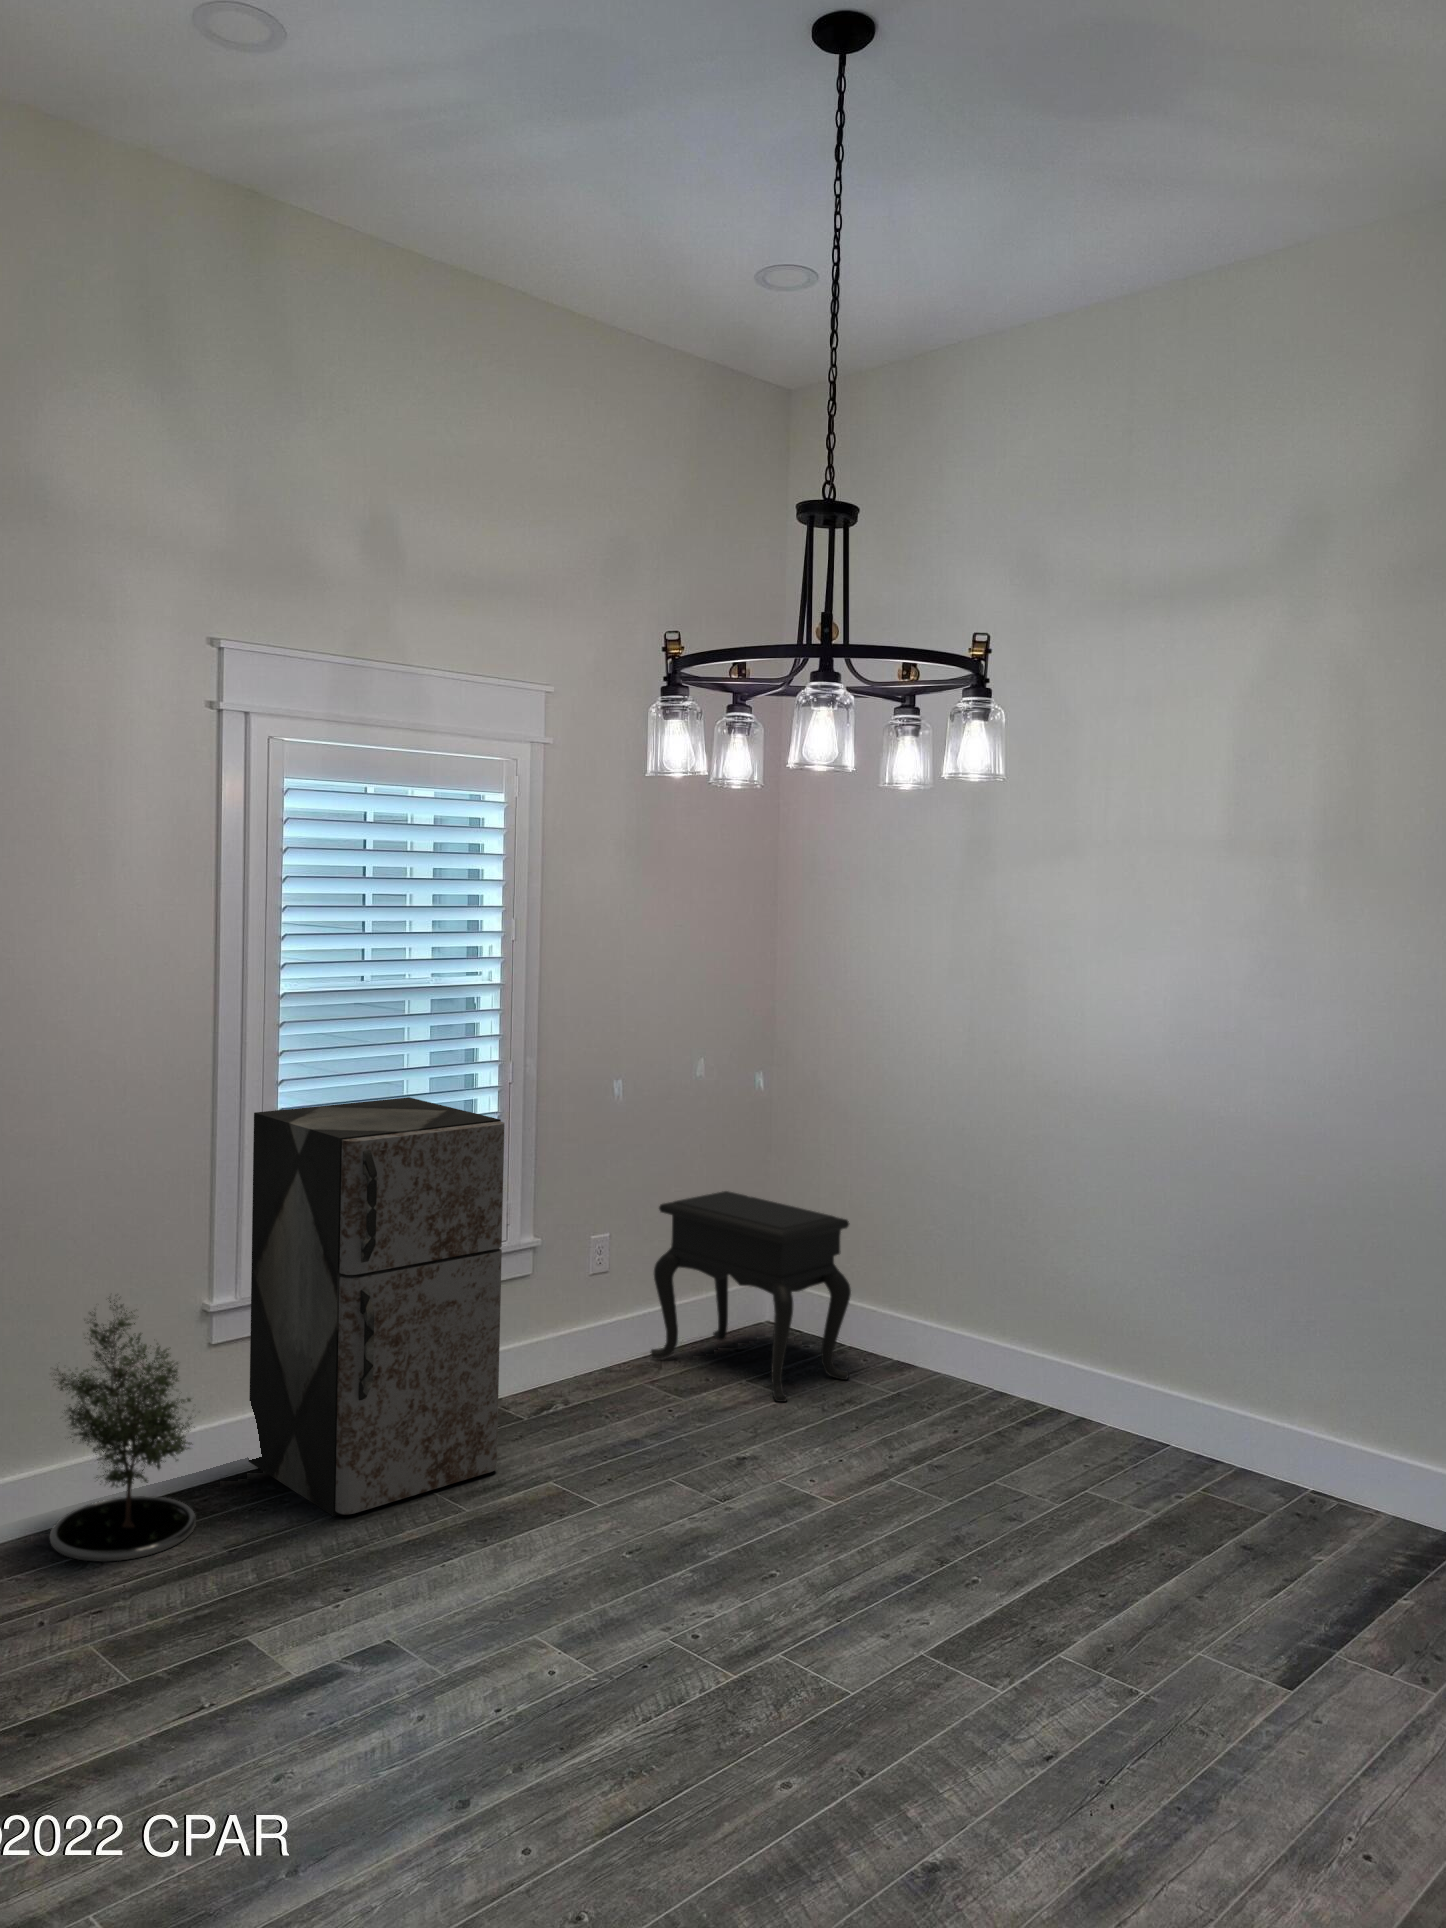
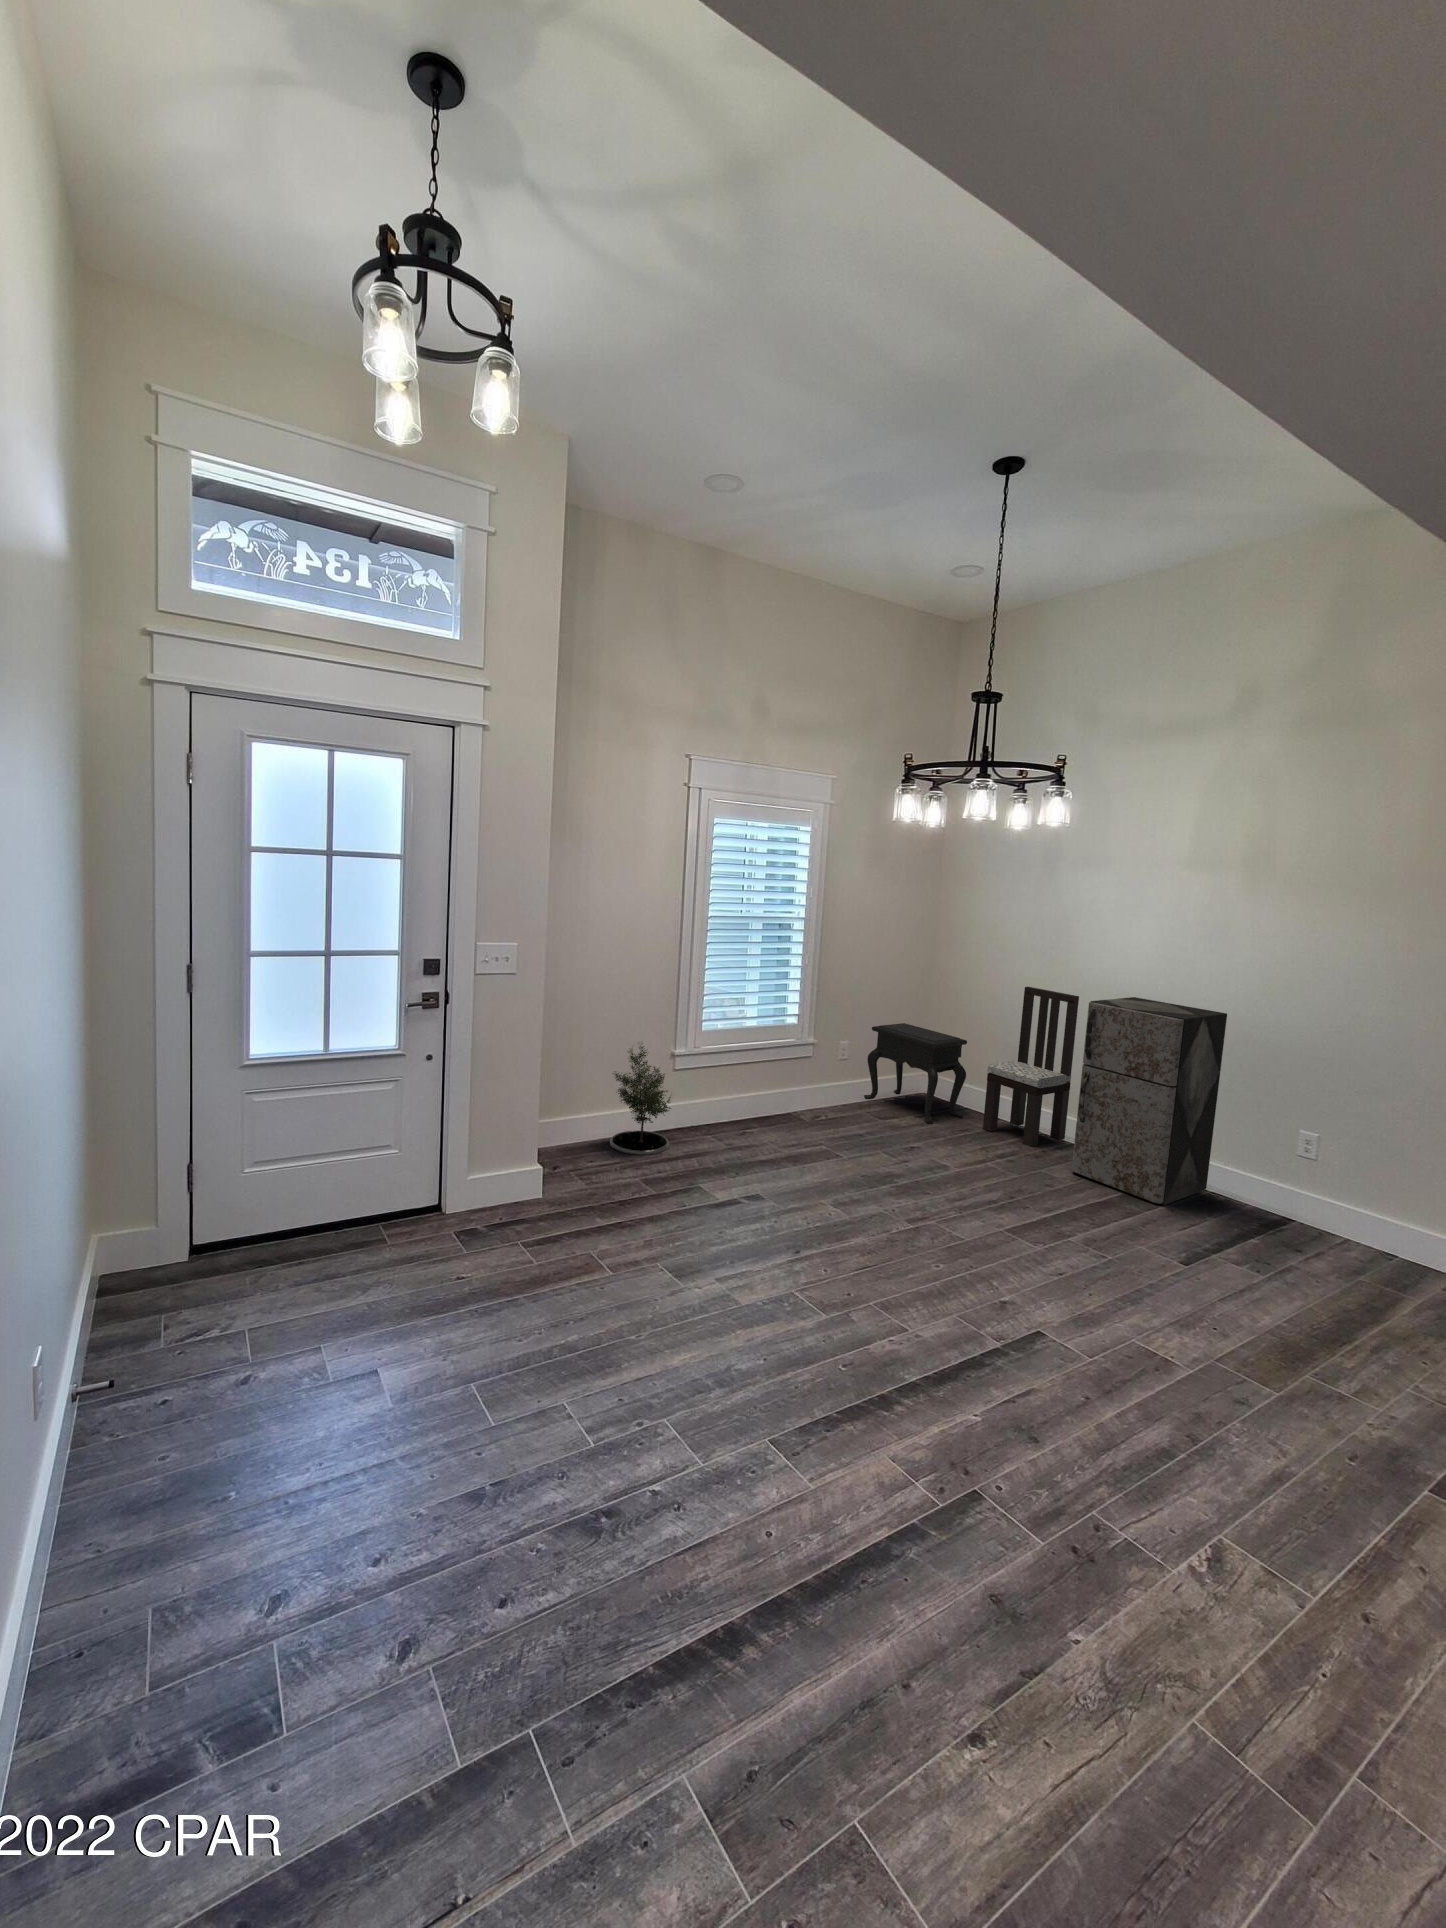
storage cabinet: present [249,1097,504,1516] -> present [1072,997,1227,1205]
dining chair: none [887,1102,1055,1433] -> present [983,987,1079,1147]

